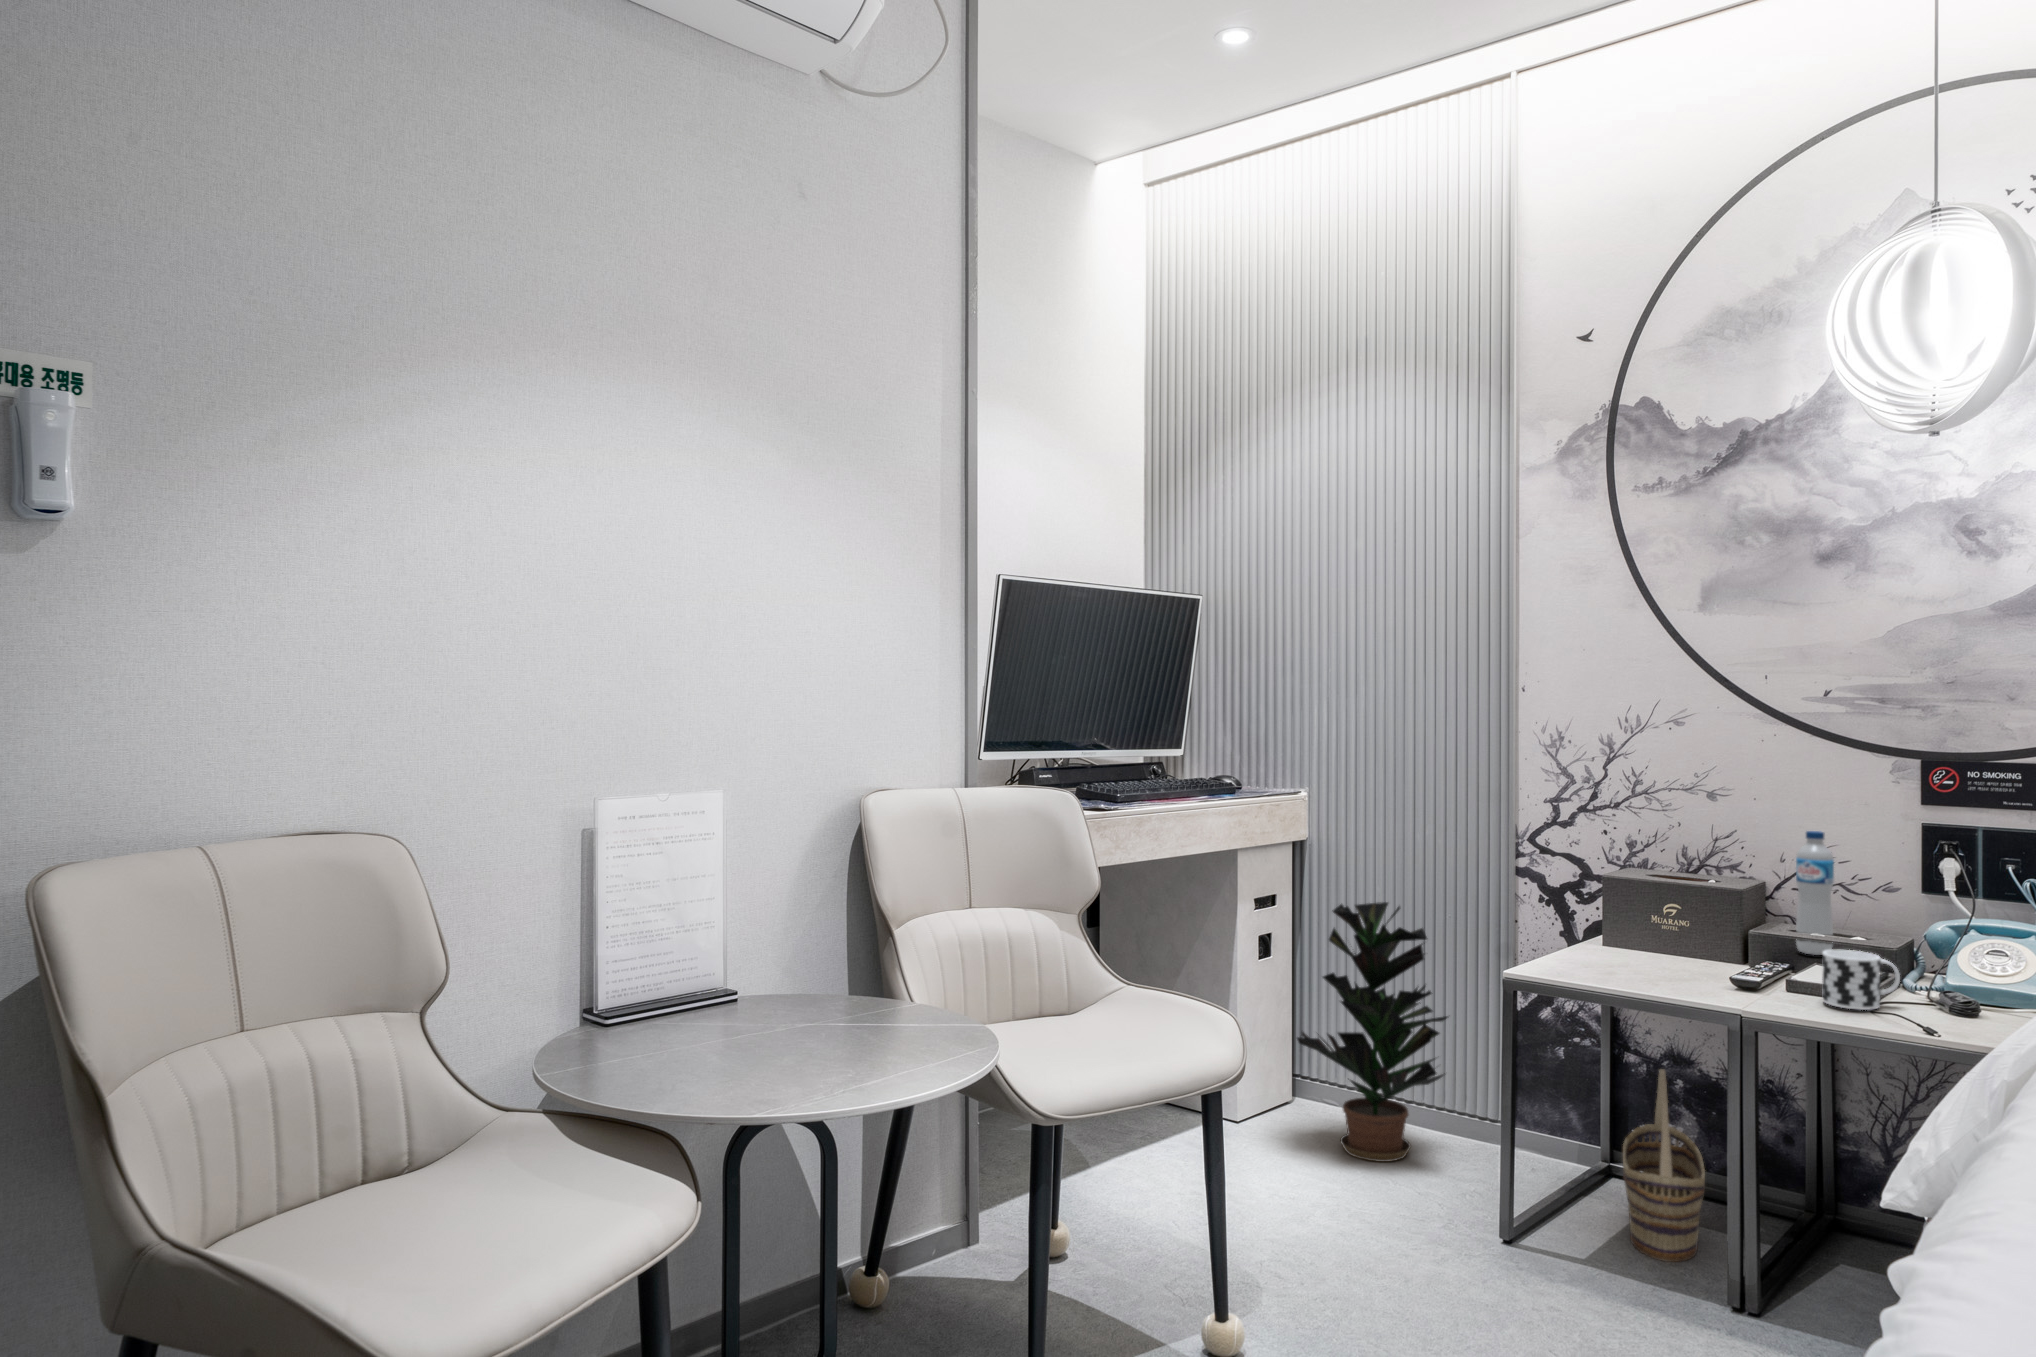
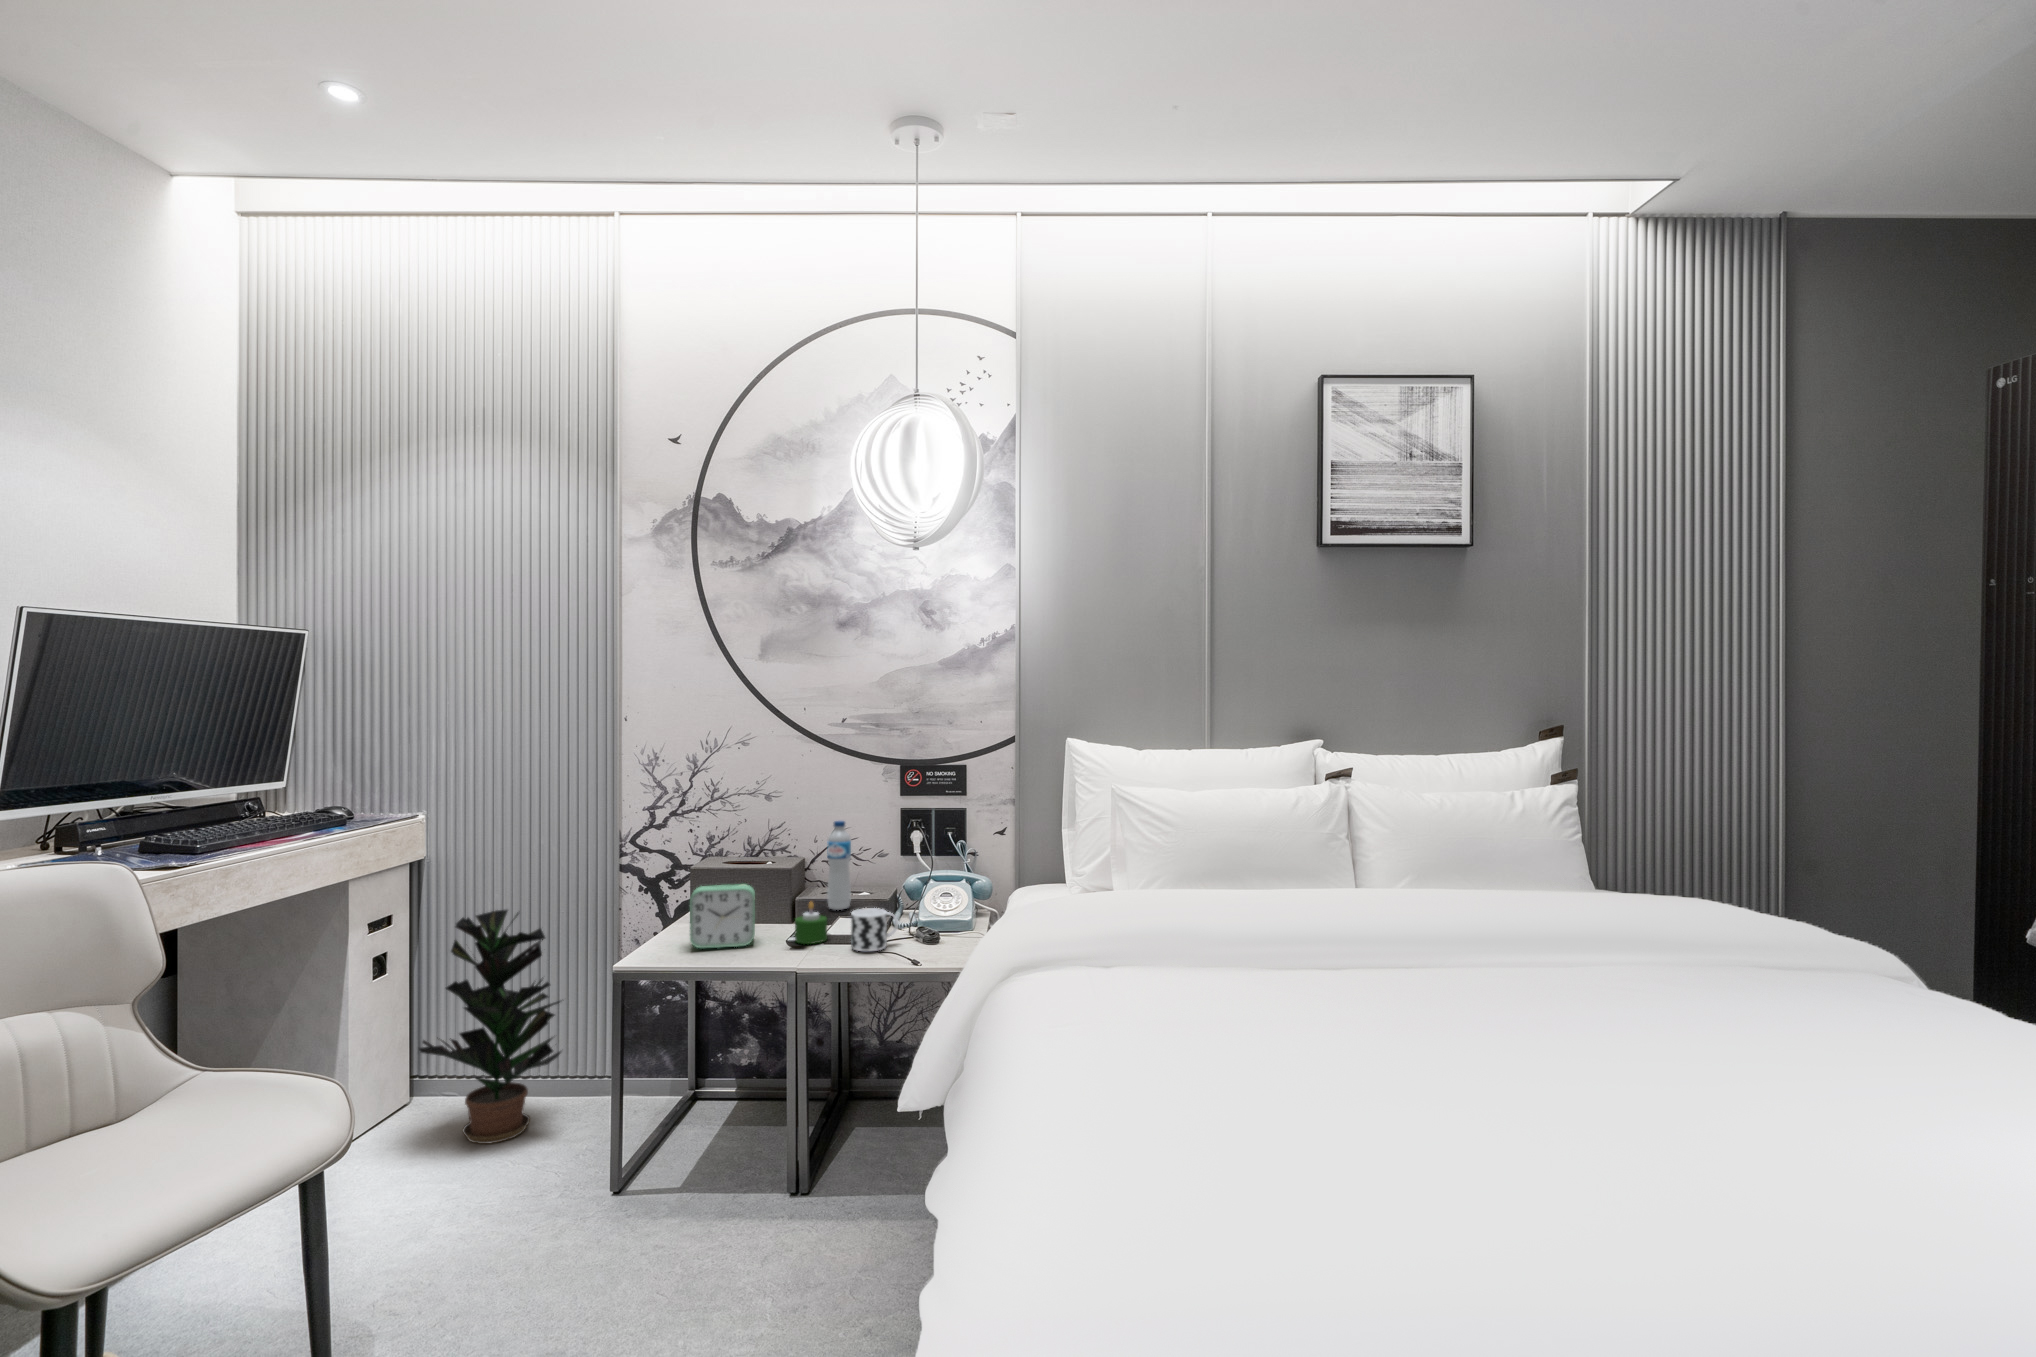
alarm clock: none [1593,894,1683,977] -> present [690,884,755,948]
candle: none [1739,931,1788,988] -> present [795,902,827,944]
basket: present [1623,1069,1705,1262] -> none [709,1013,770,1164]

